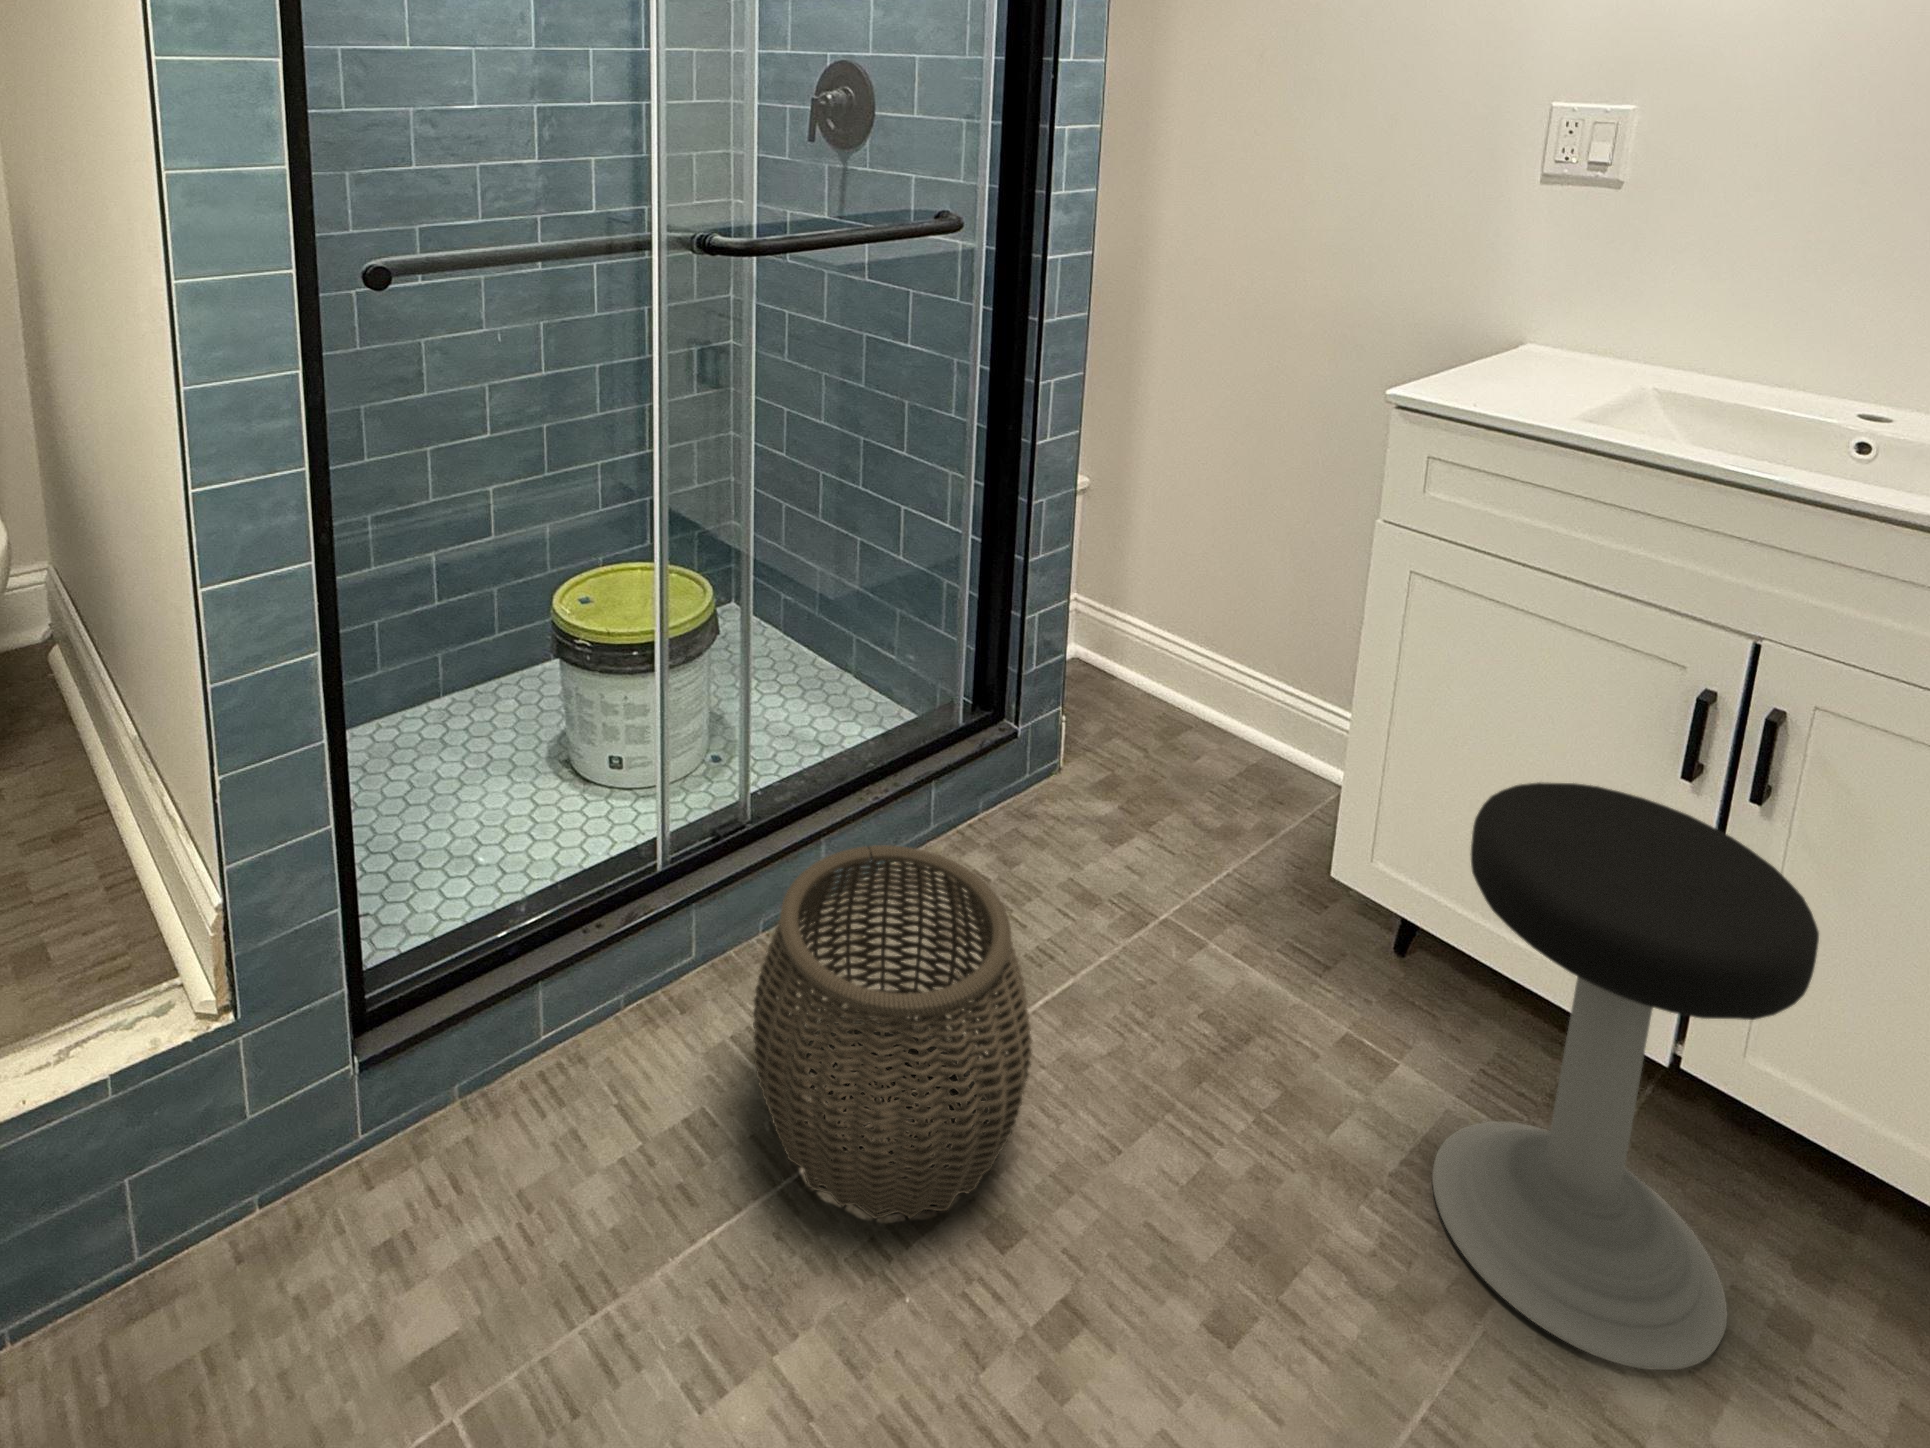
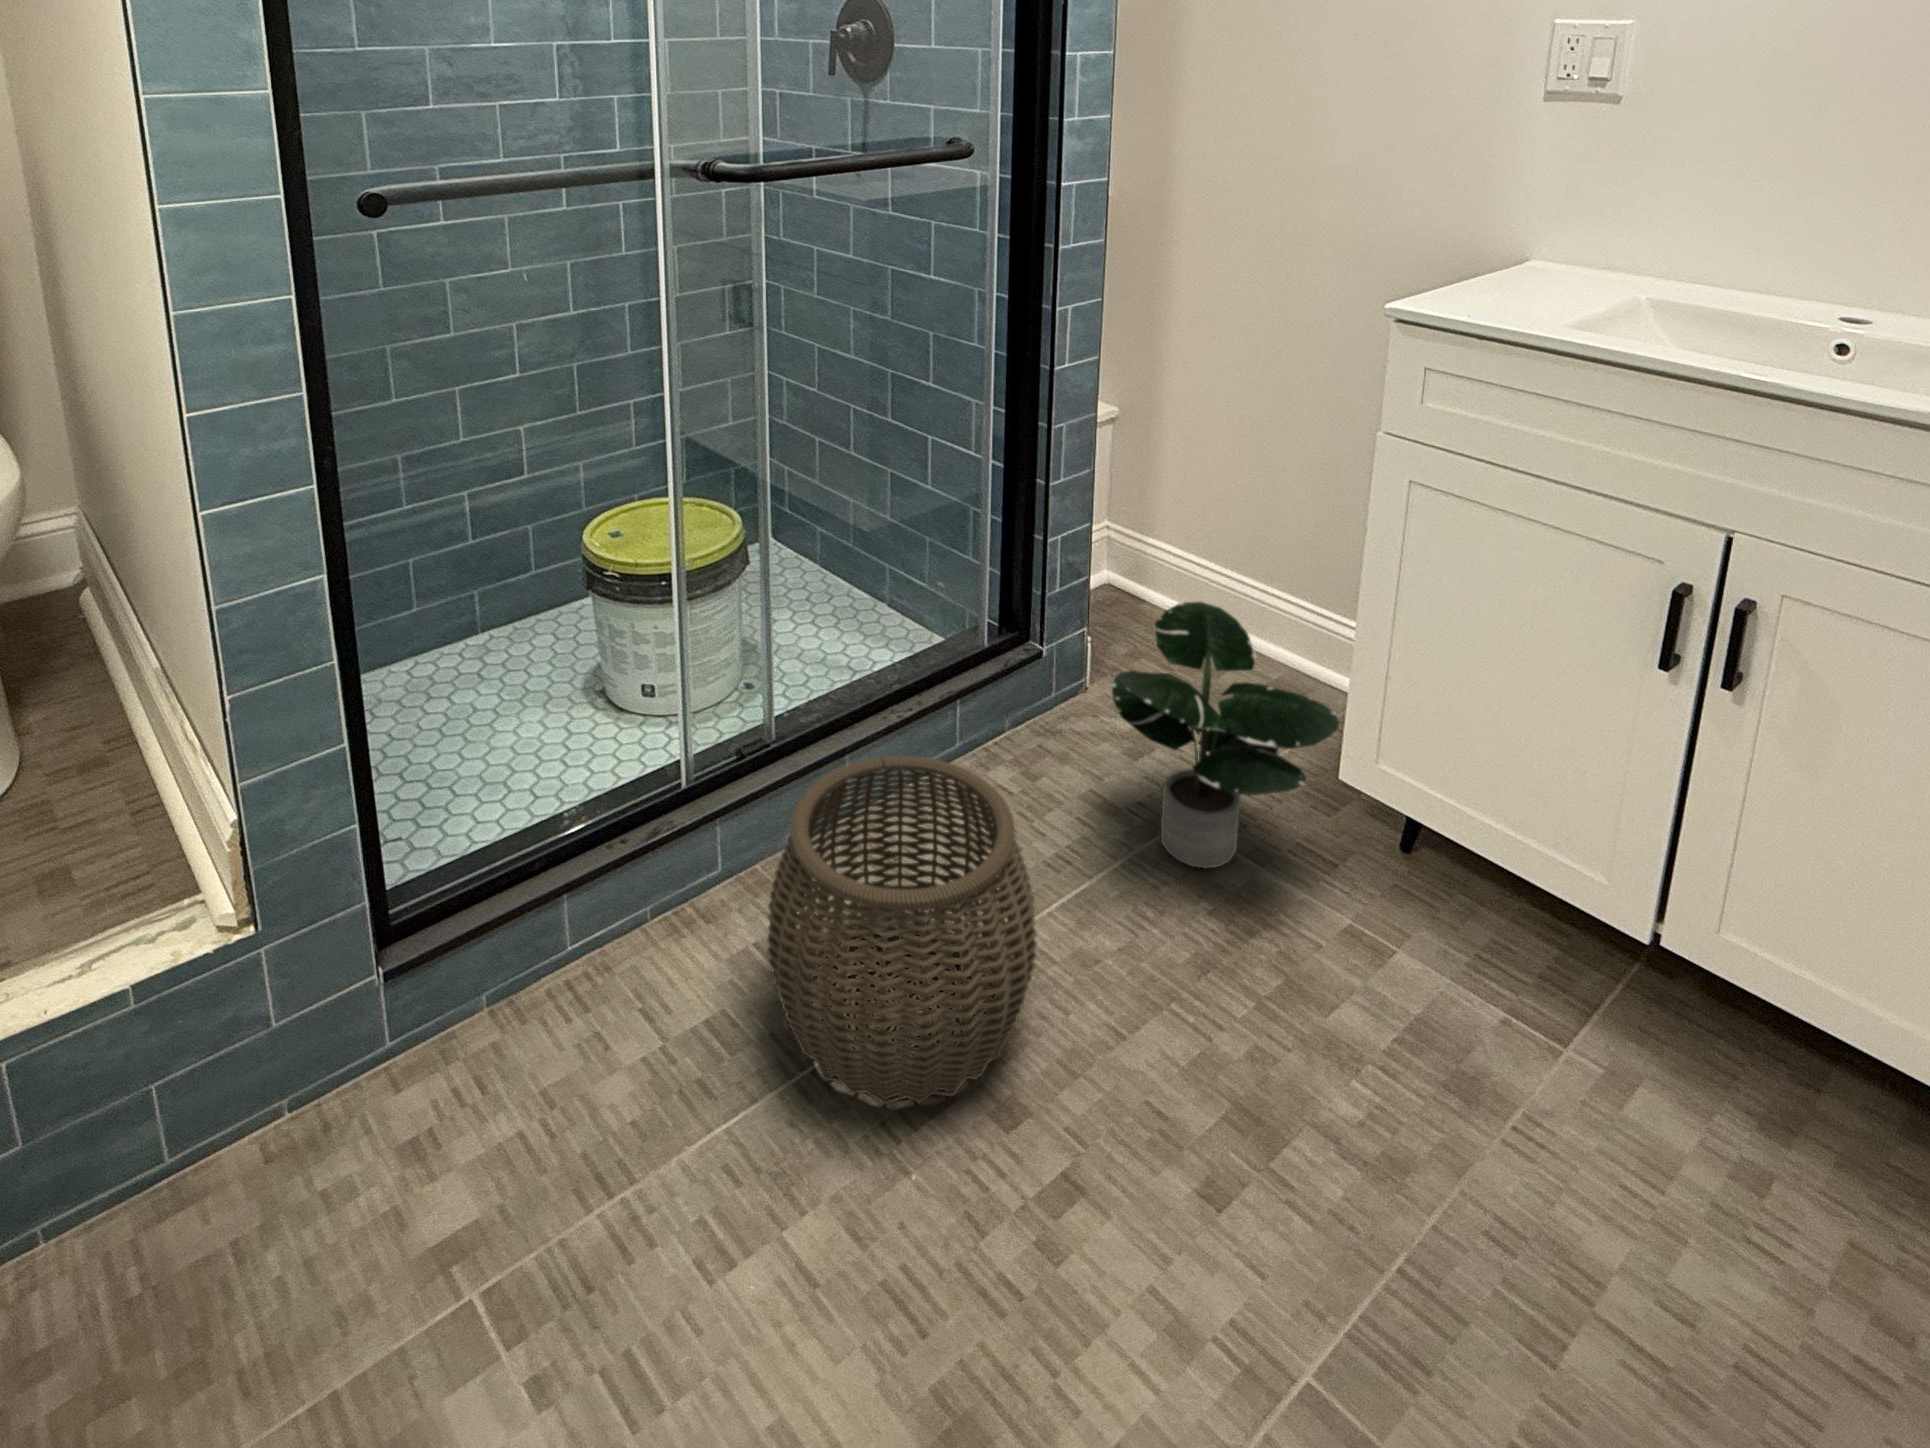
potted plant: none [1096,686,1337,967] -> present [1112,602,1340,868]
stool: present [1432,783,1819,1370] -> none [1422,675,1774,1217]

